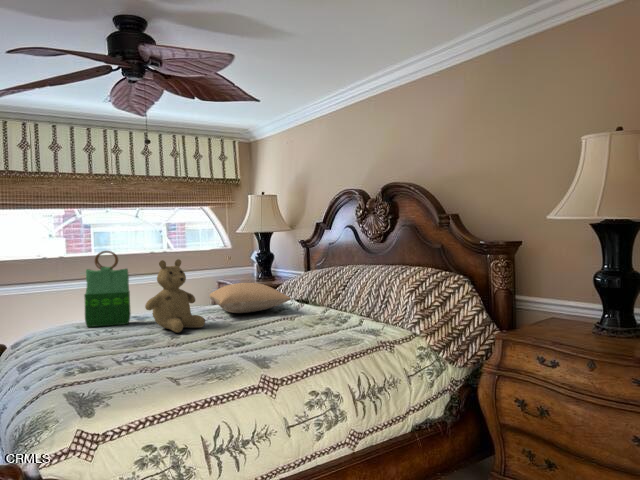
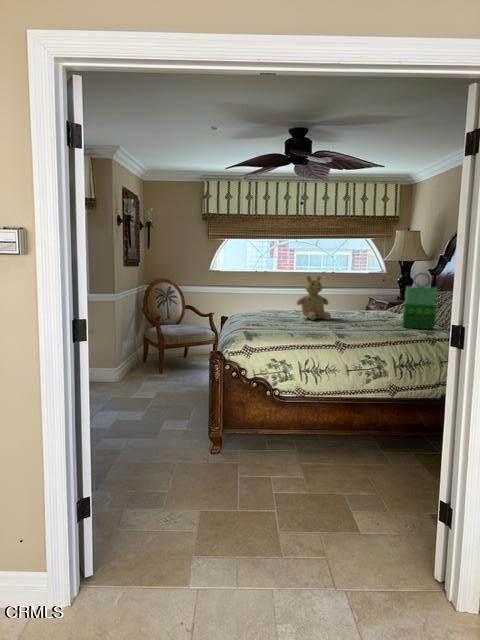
tote bag: present [84,251,131,327] -> present [403,273,437,329]
pillow: present [209,283,291,313] -> none [344,296,396,316]

